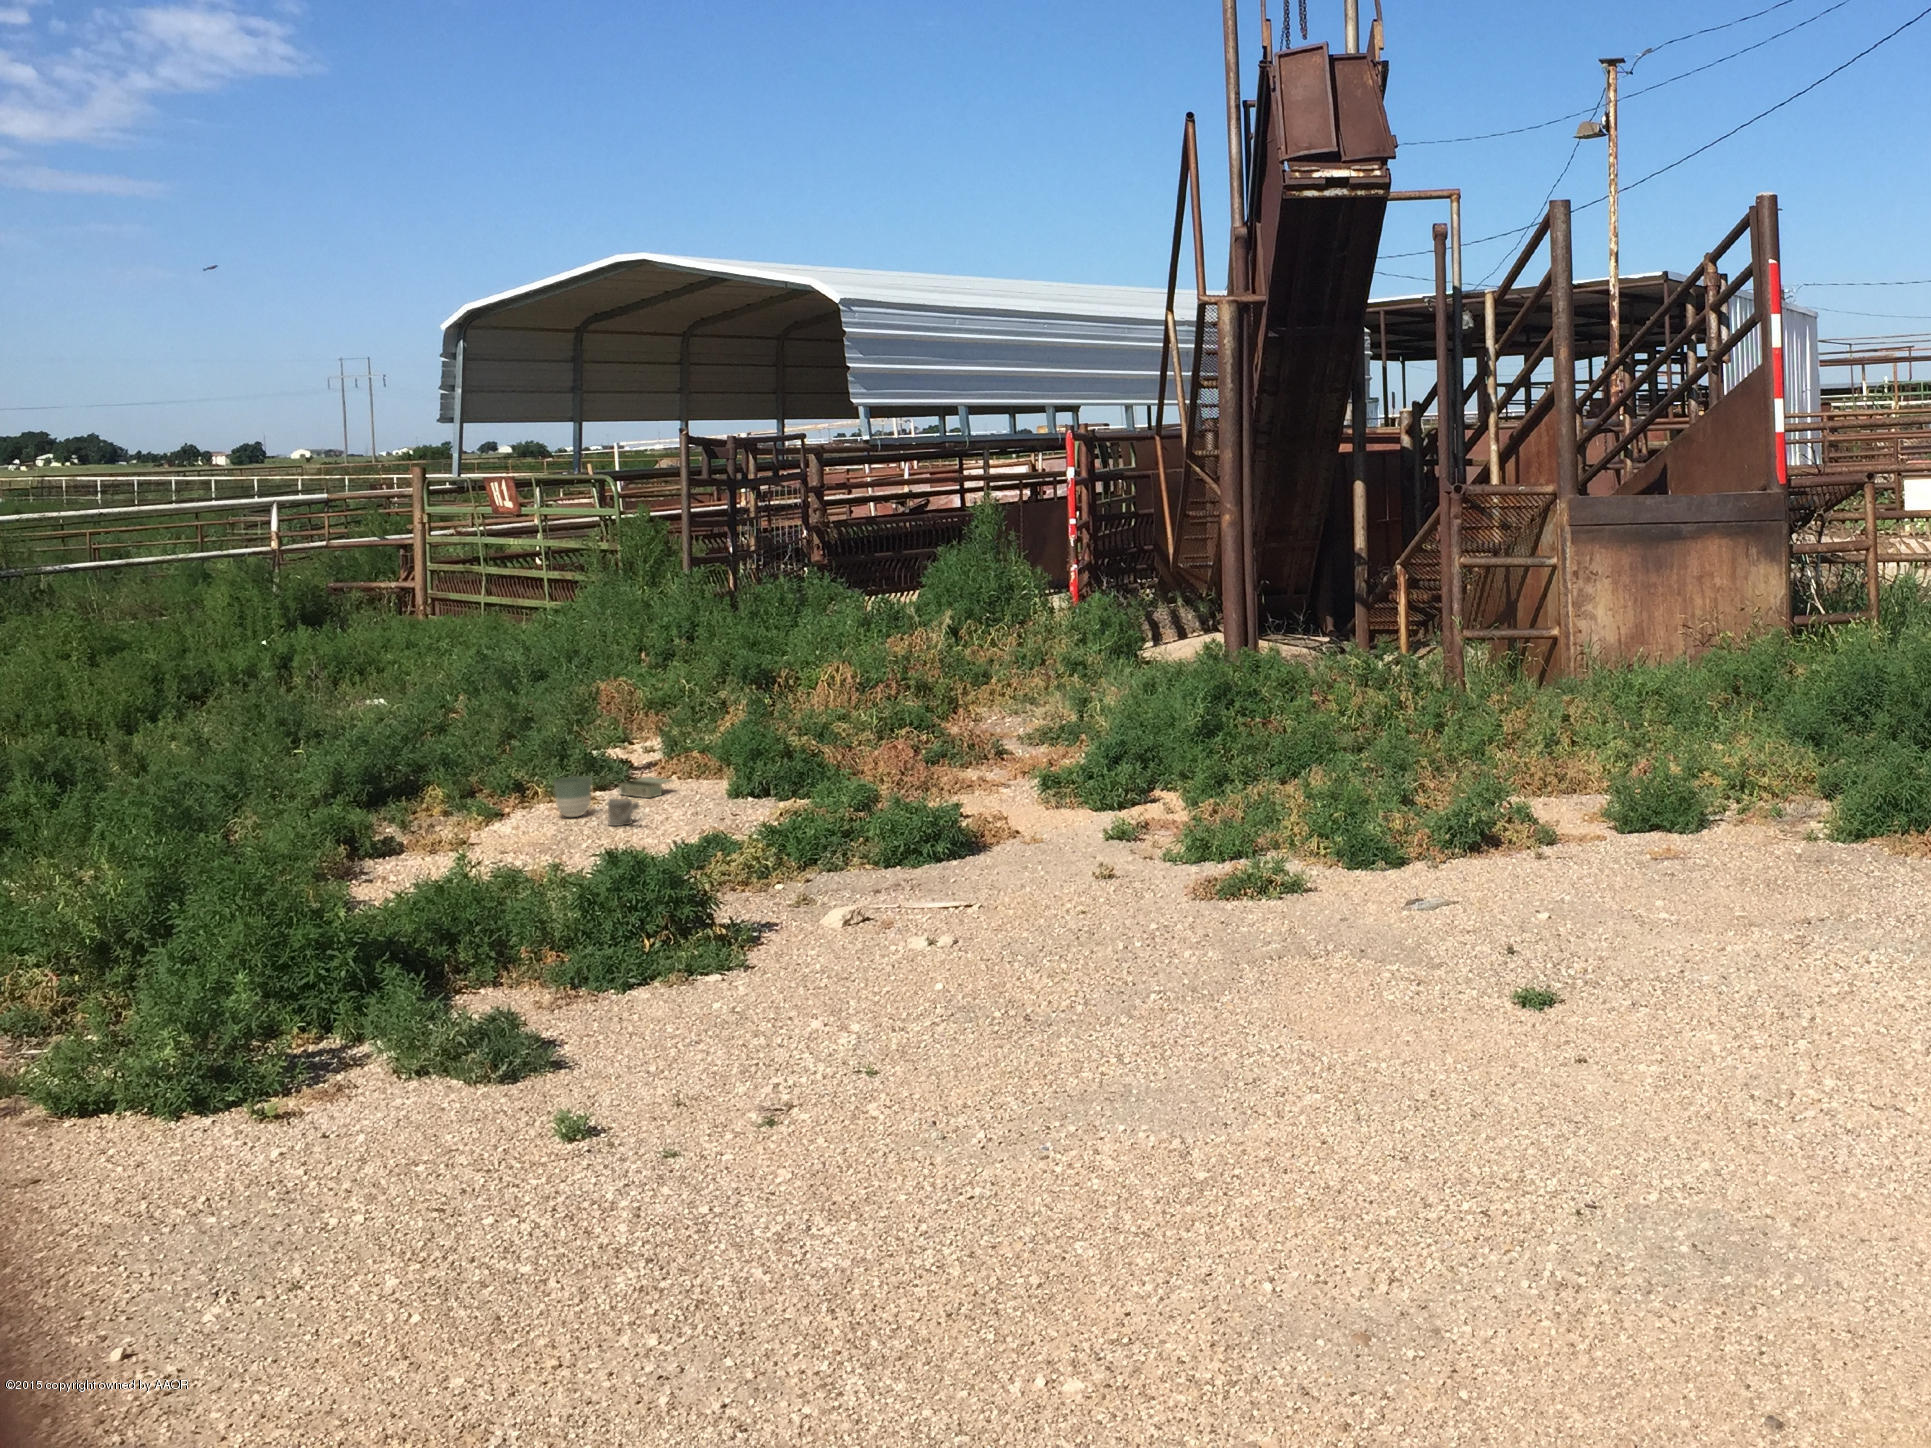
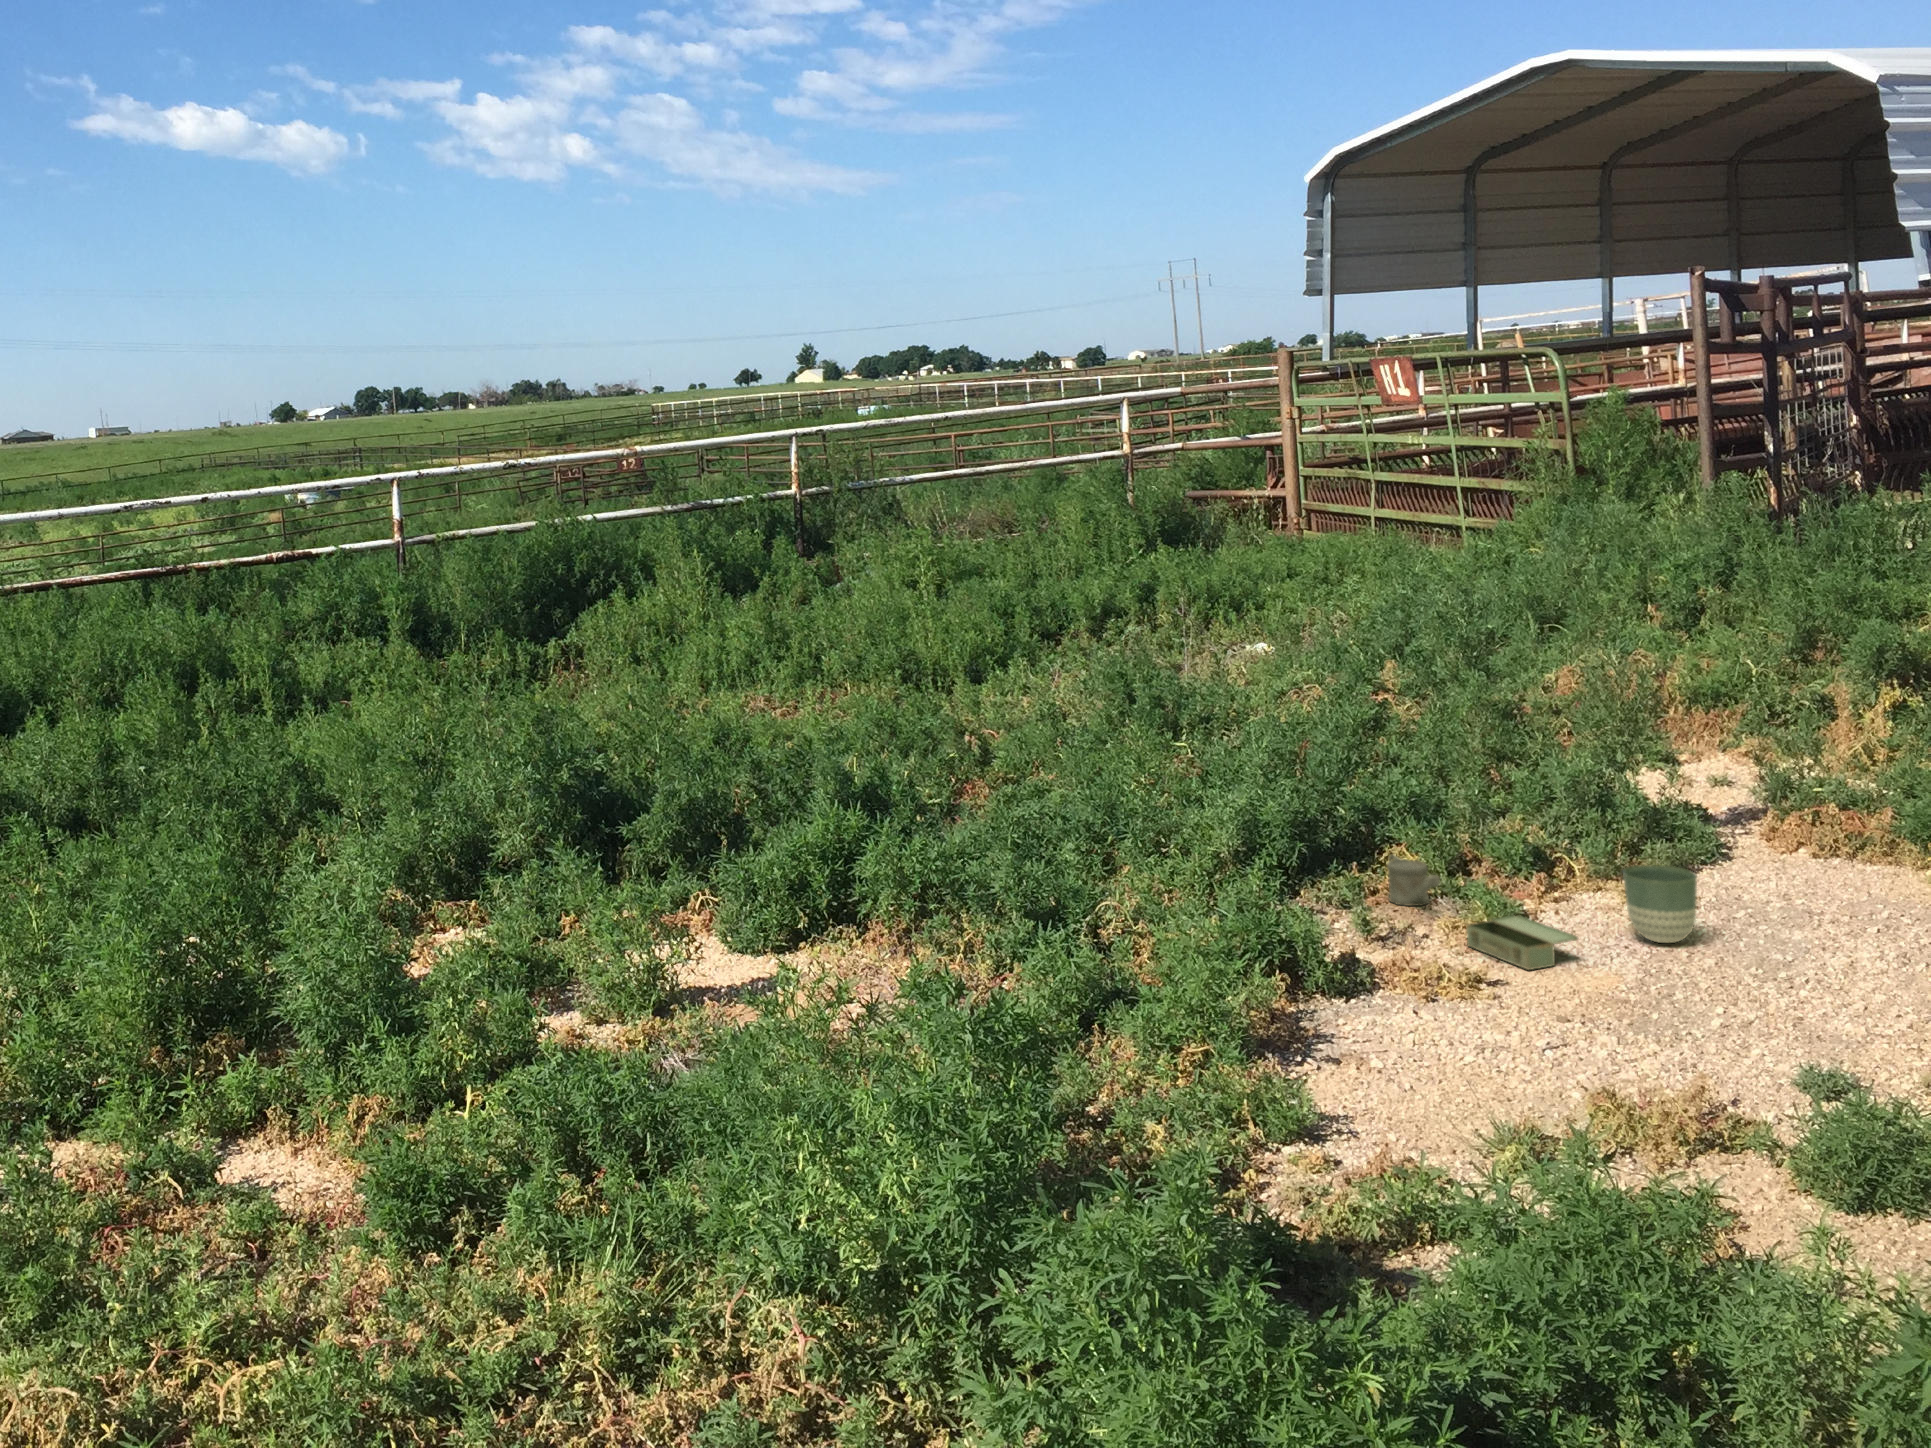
toolbox: present [619,777,672,798] -> present [1466,915,1578,970]
watering can: present [608,798,640,826] -> present [1387,855,1440,906]

